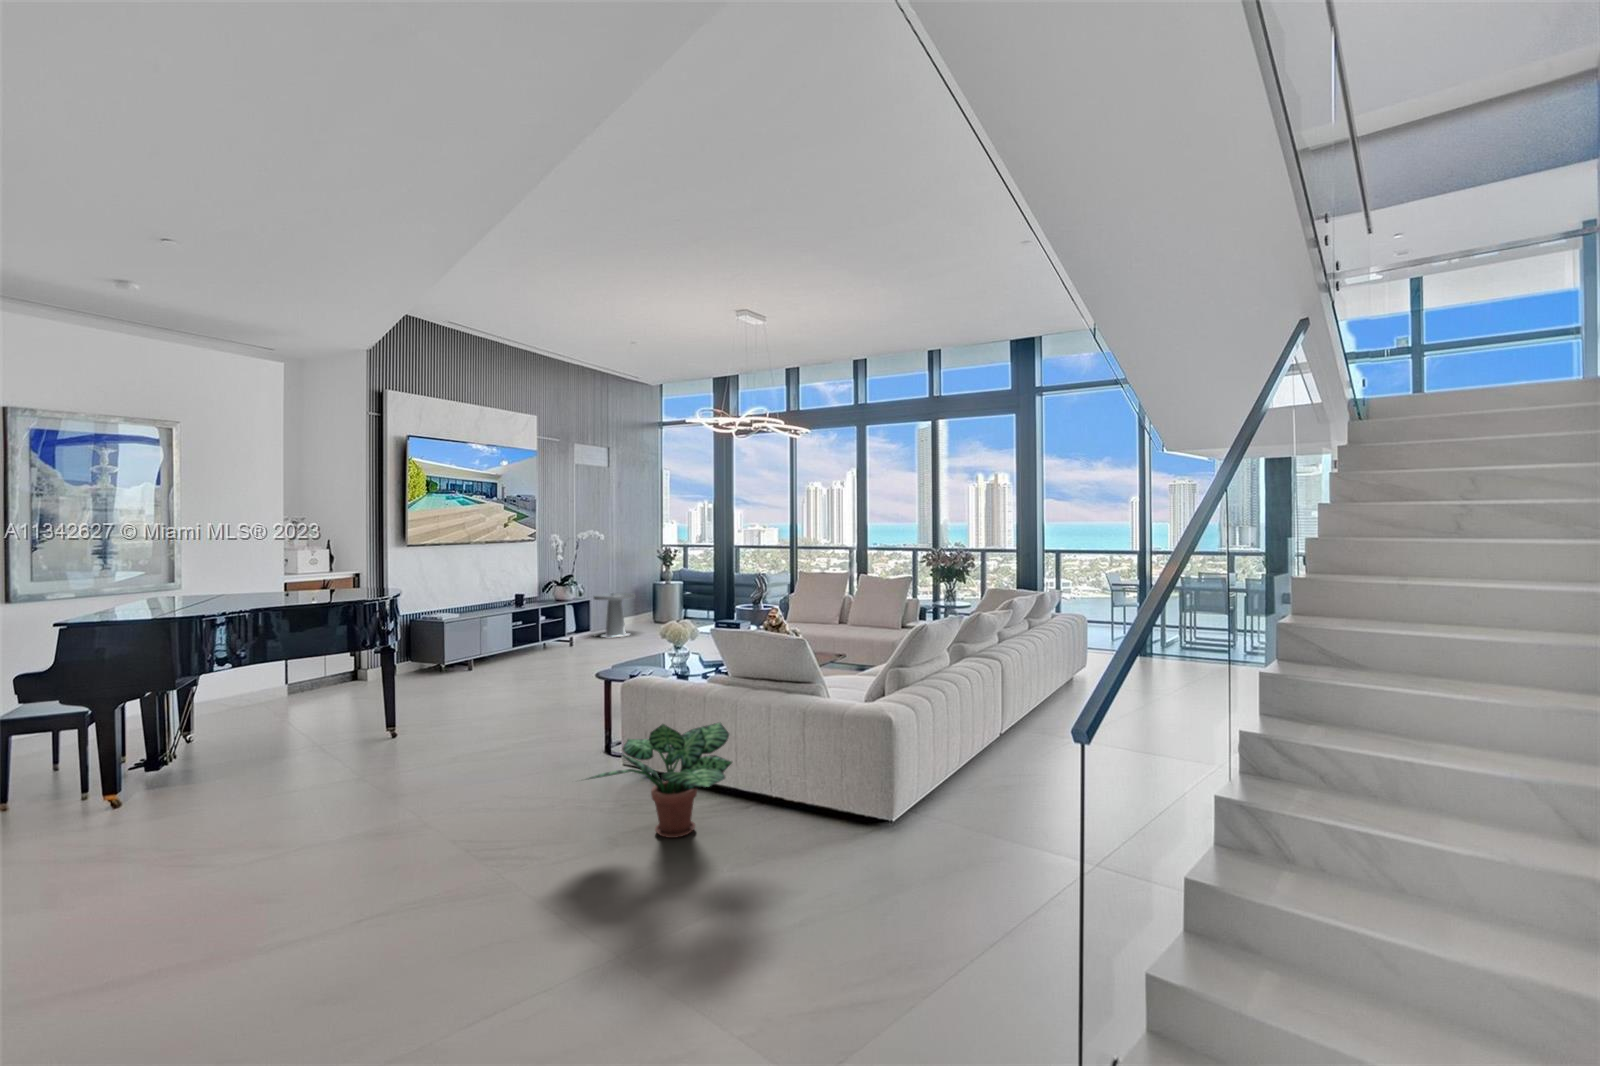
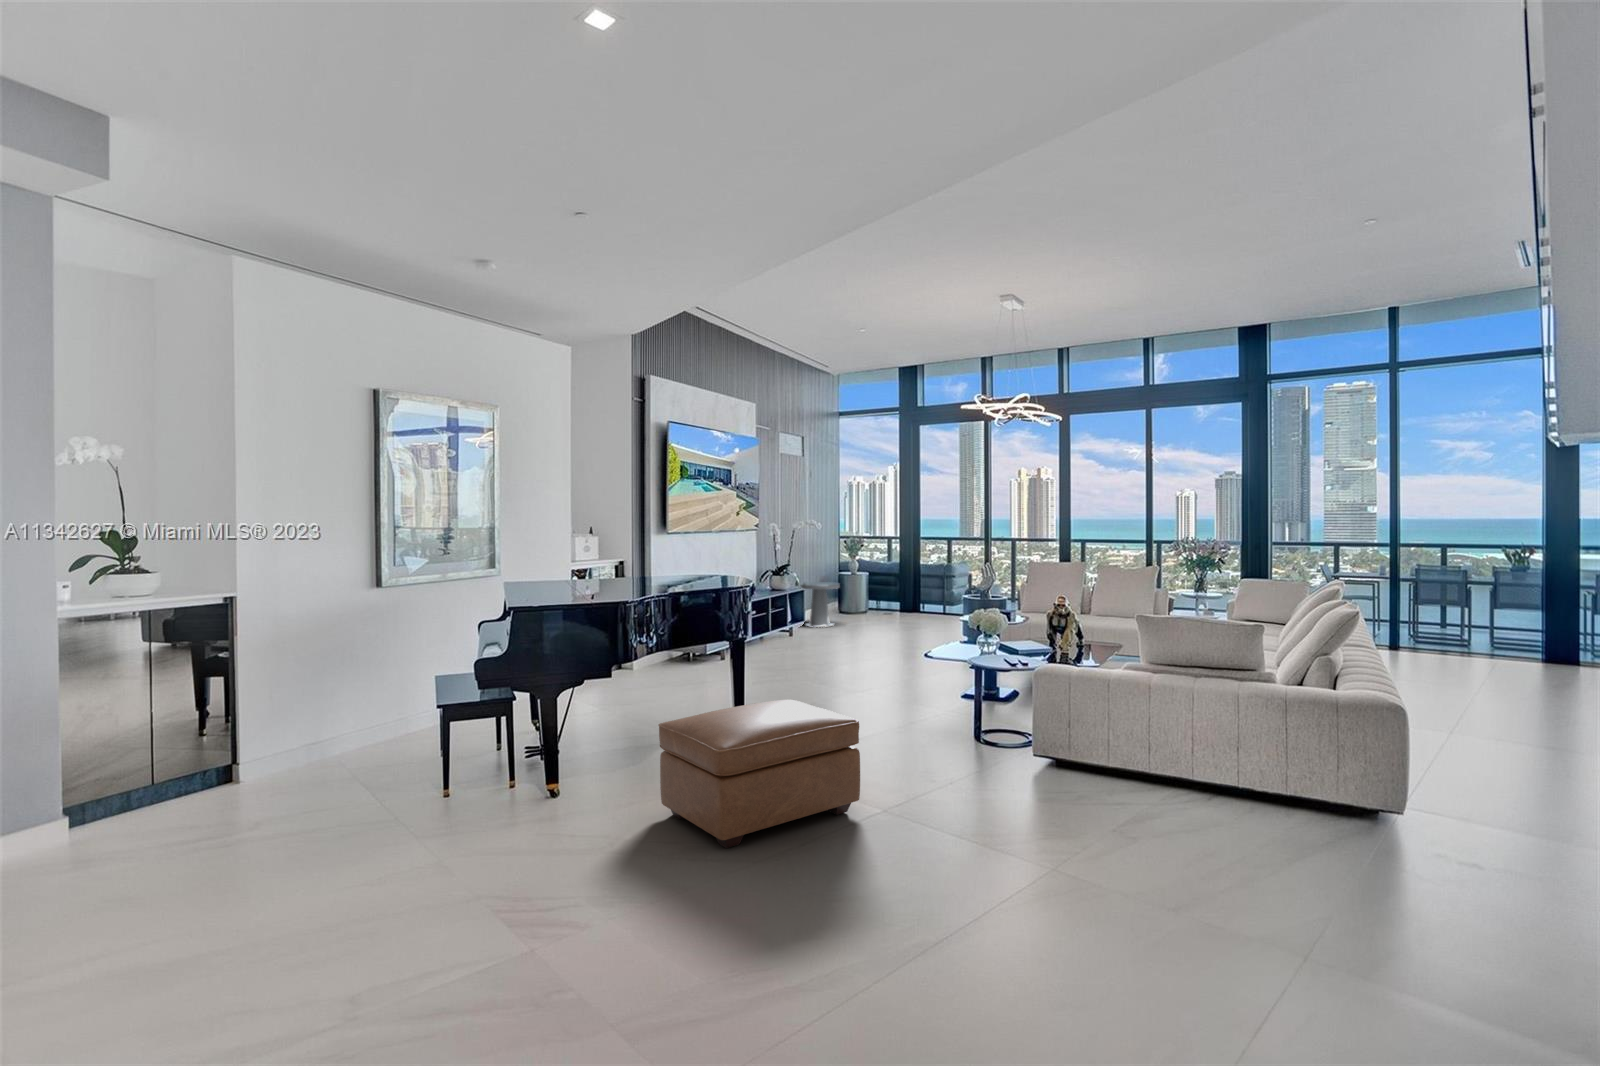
potted plant: present [587,722,732,838] -> none [1075,704,1251,813]
ottoman: none [90,725,333,898] -> present [658,700,860,848]

